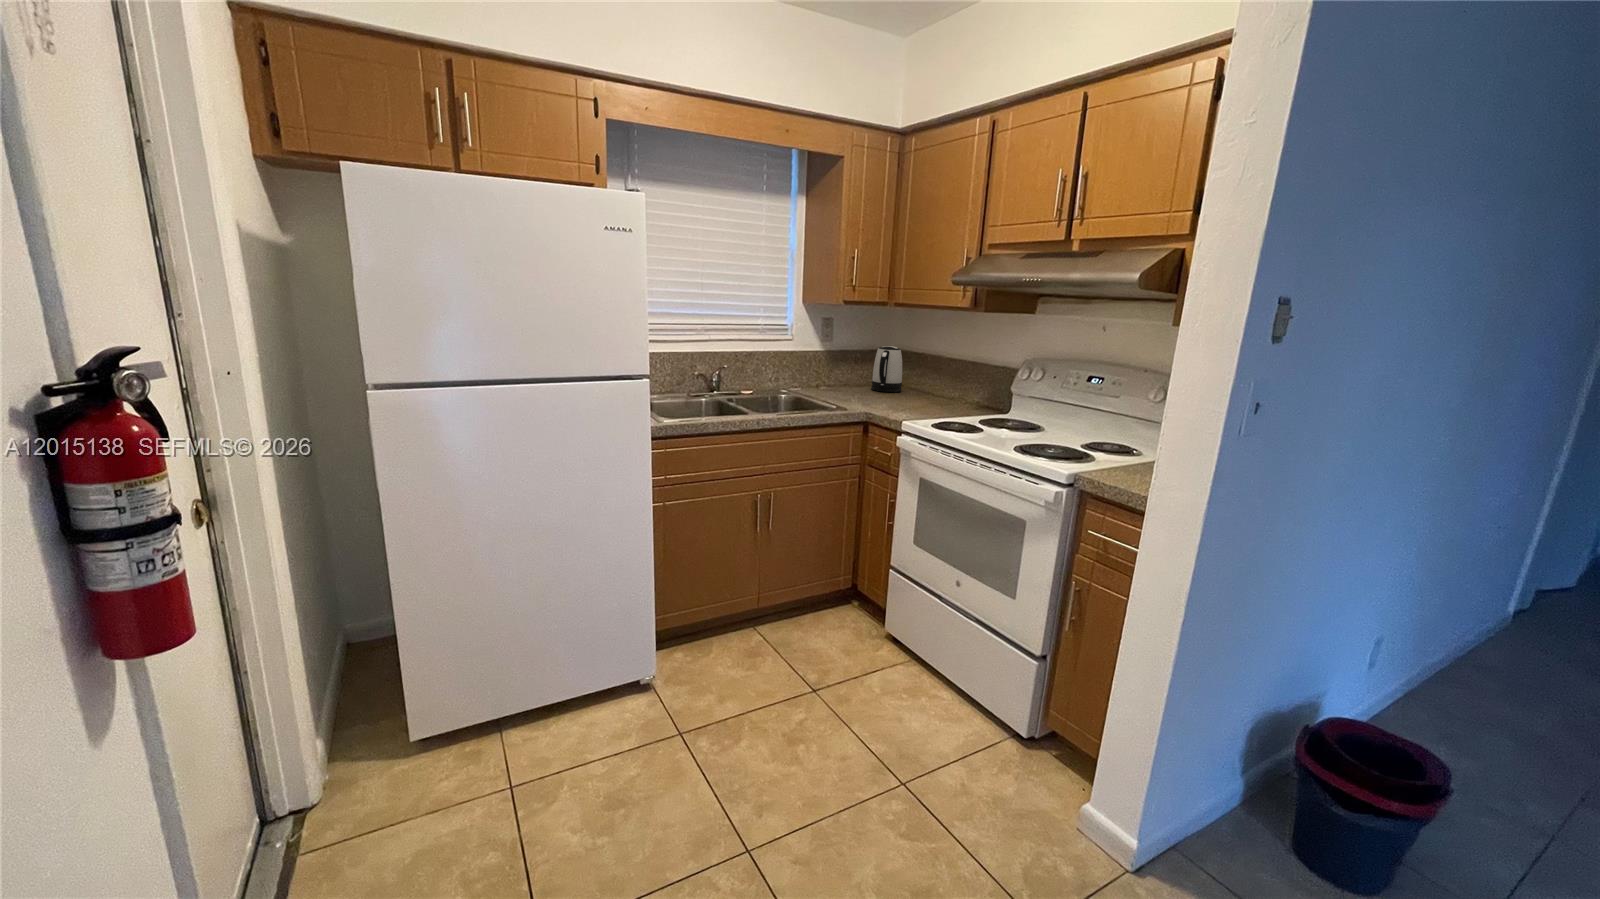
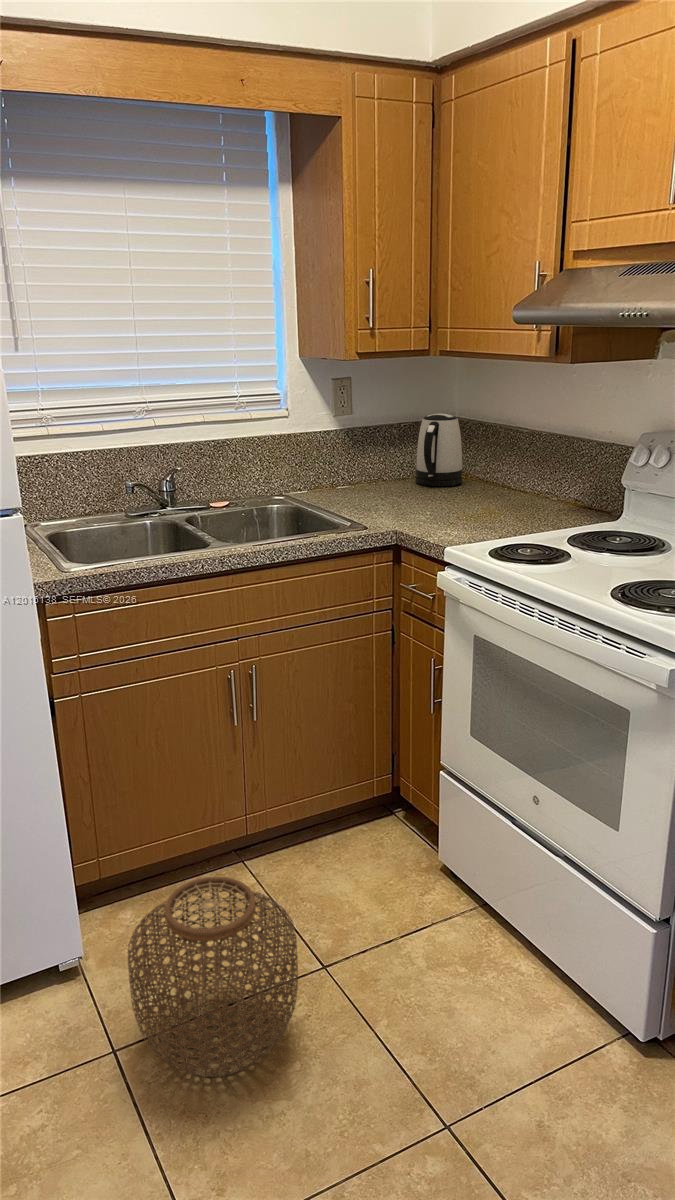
woven basket: none [698,621,807,752] -> present [128,877,298,1077]

